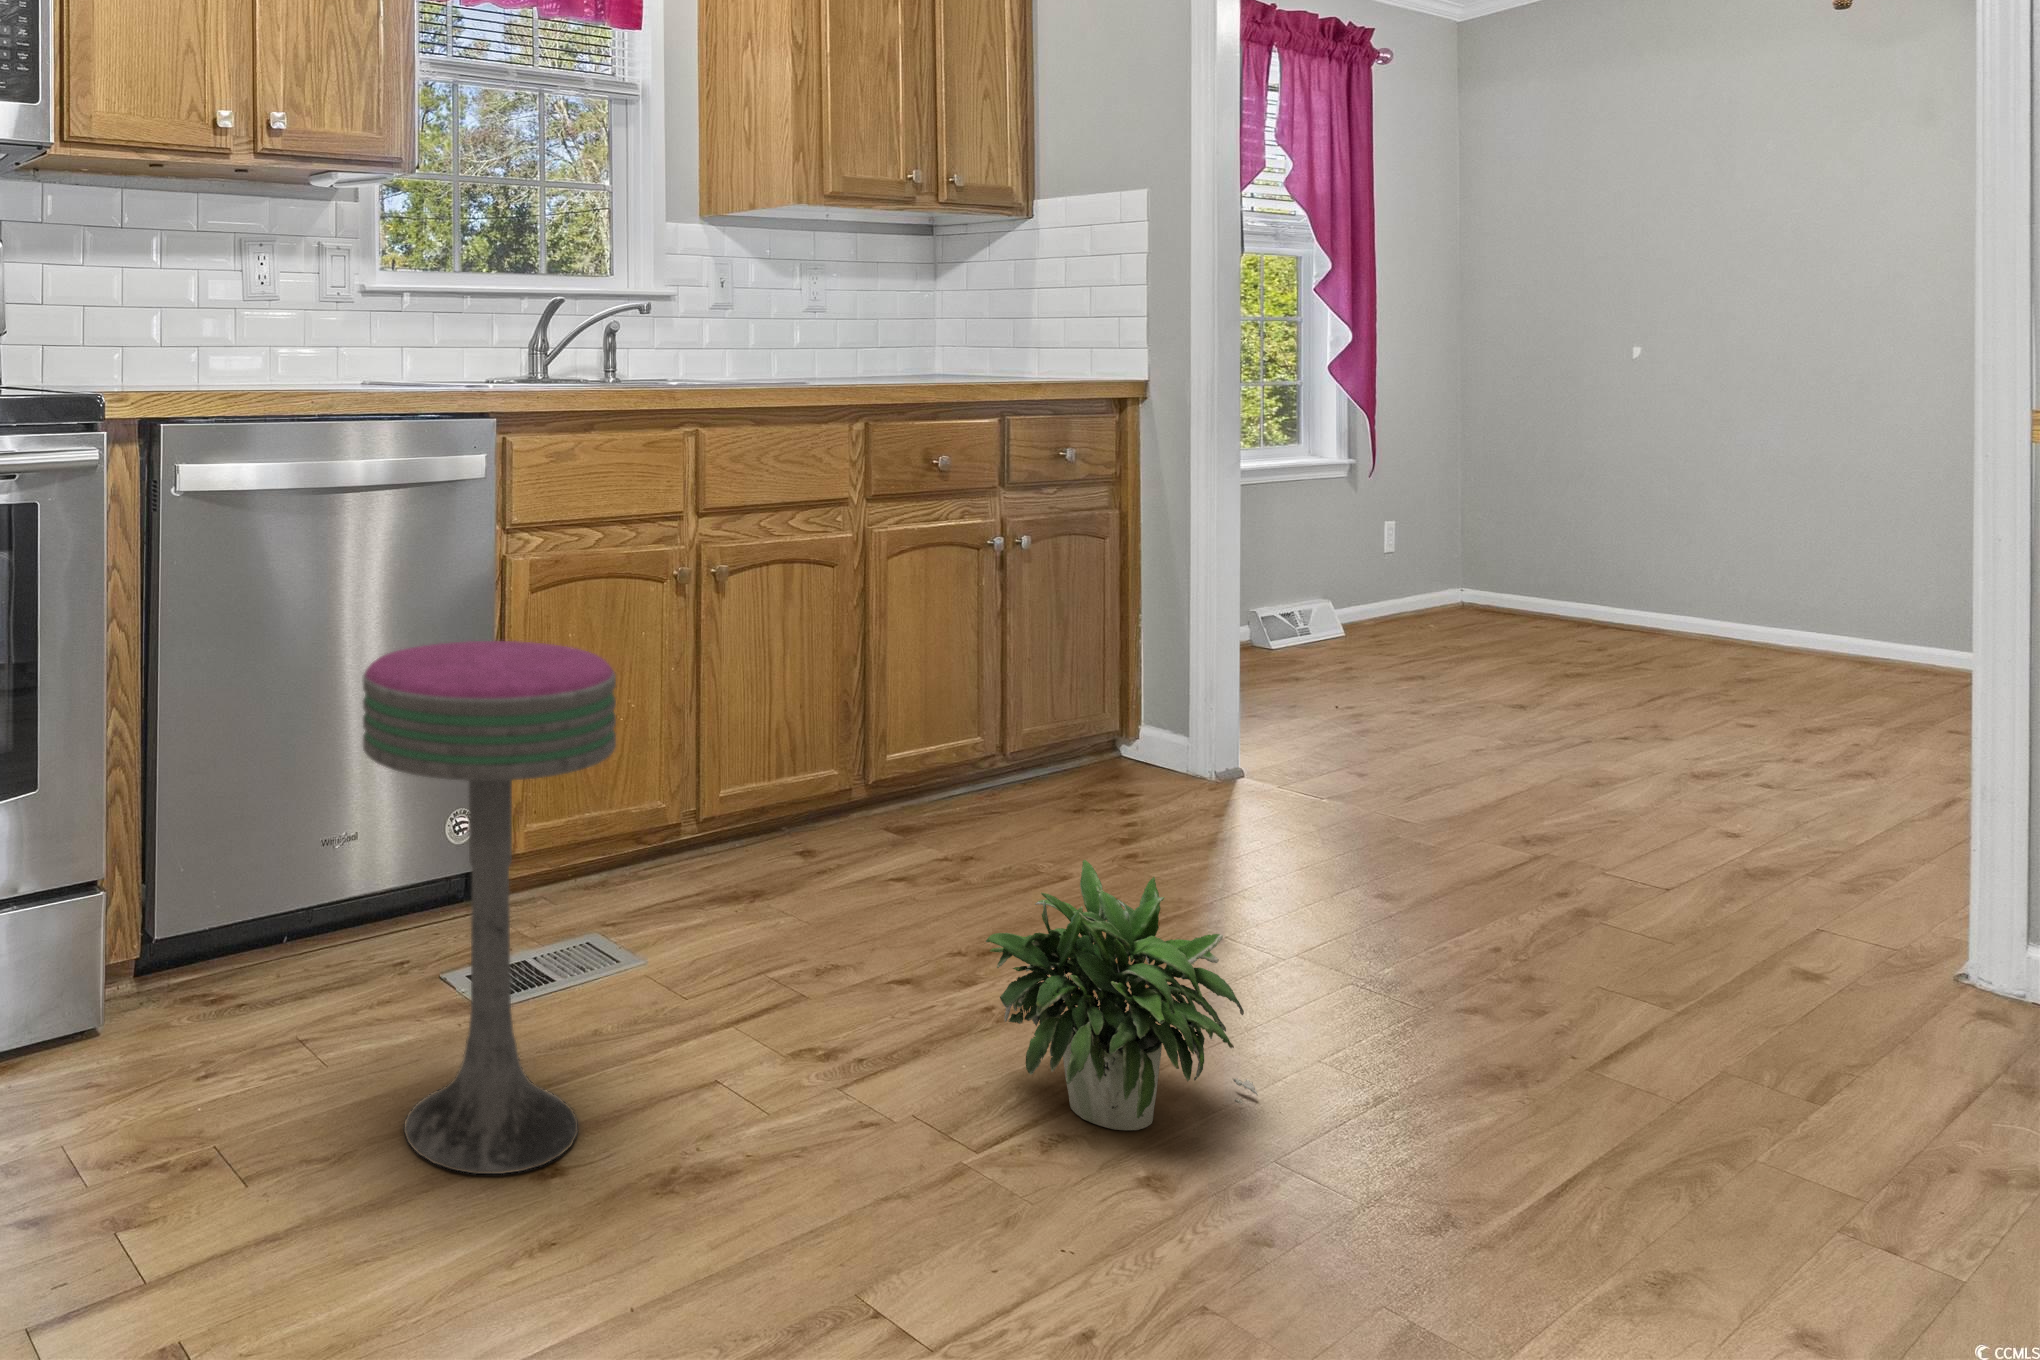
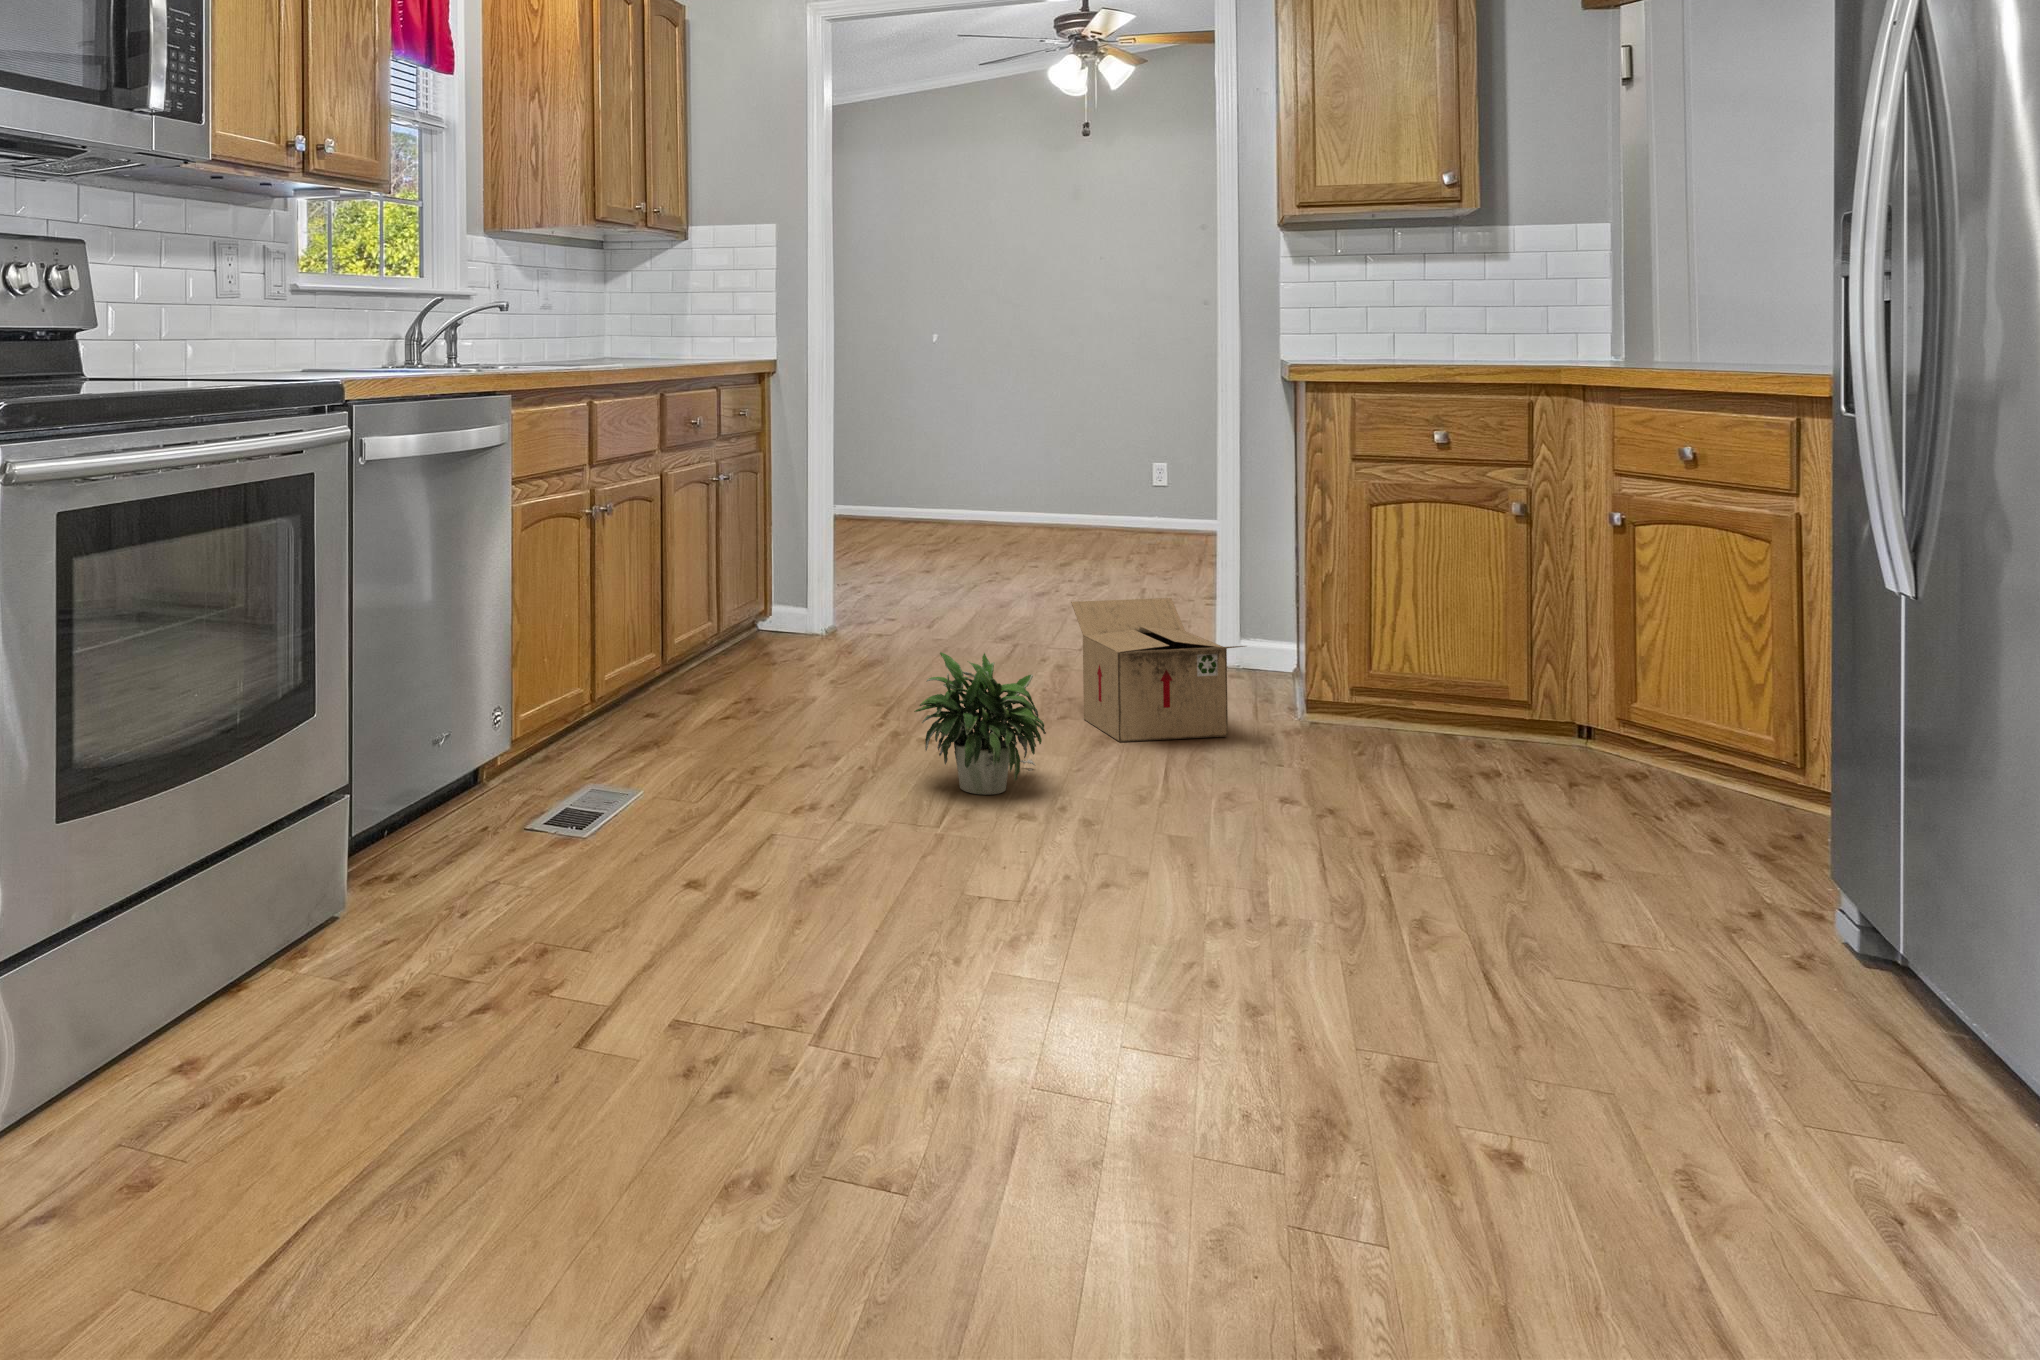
bar stool: present [363,641,616,1174] -> none [613,548,786,896]
cardboard box: none [1476,810,1802,1146] -> present [1071,598,1245,742]

